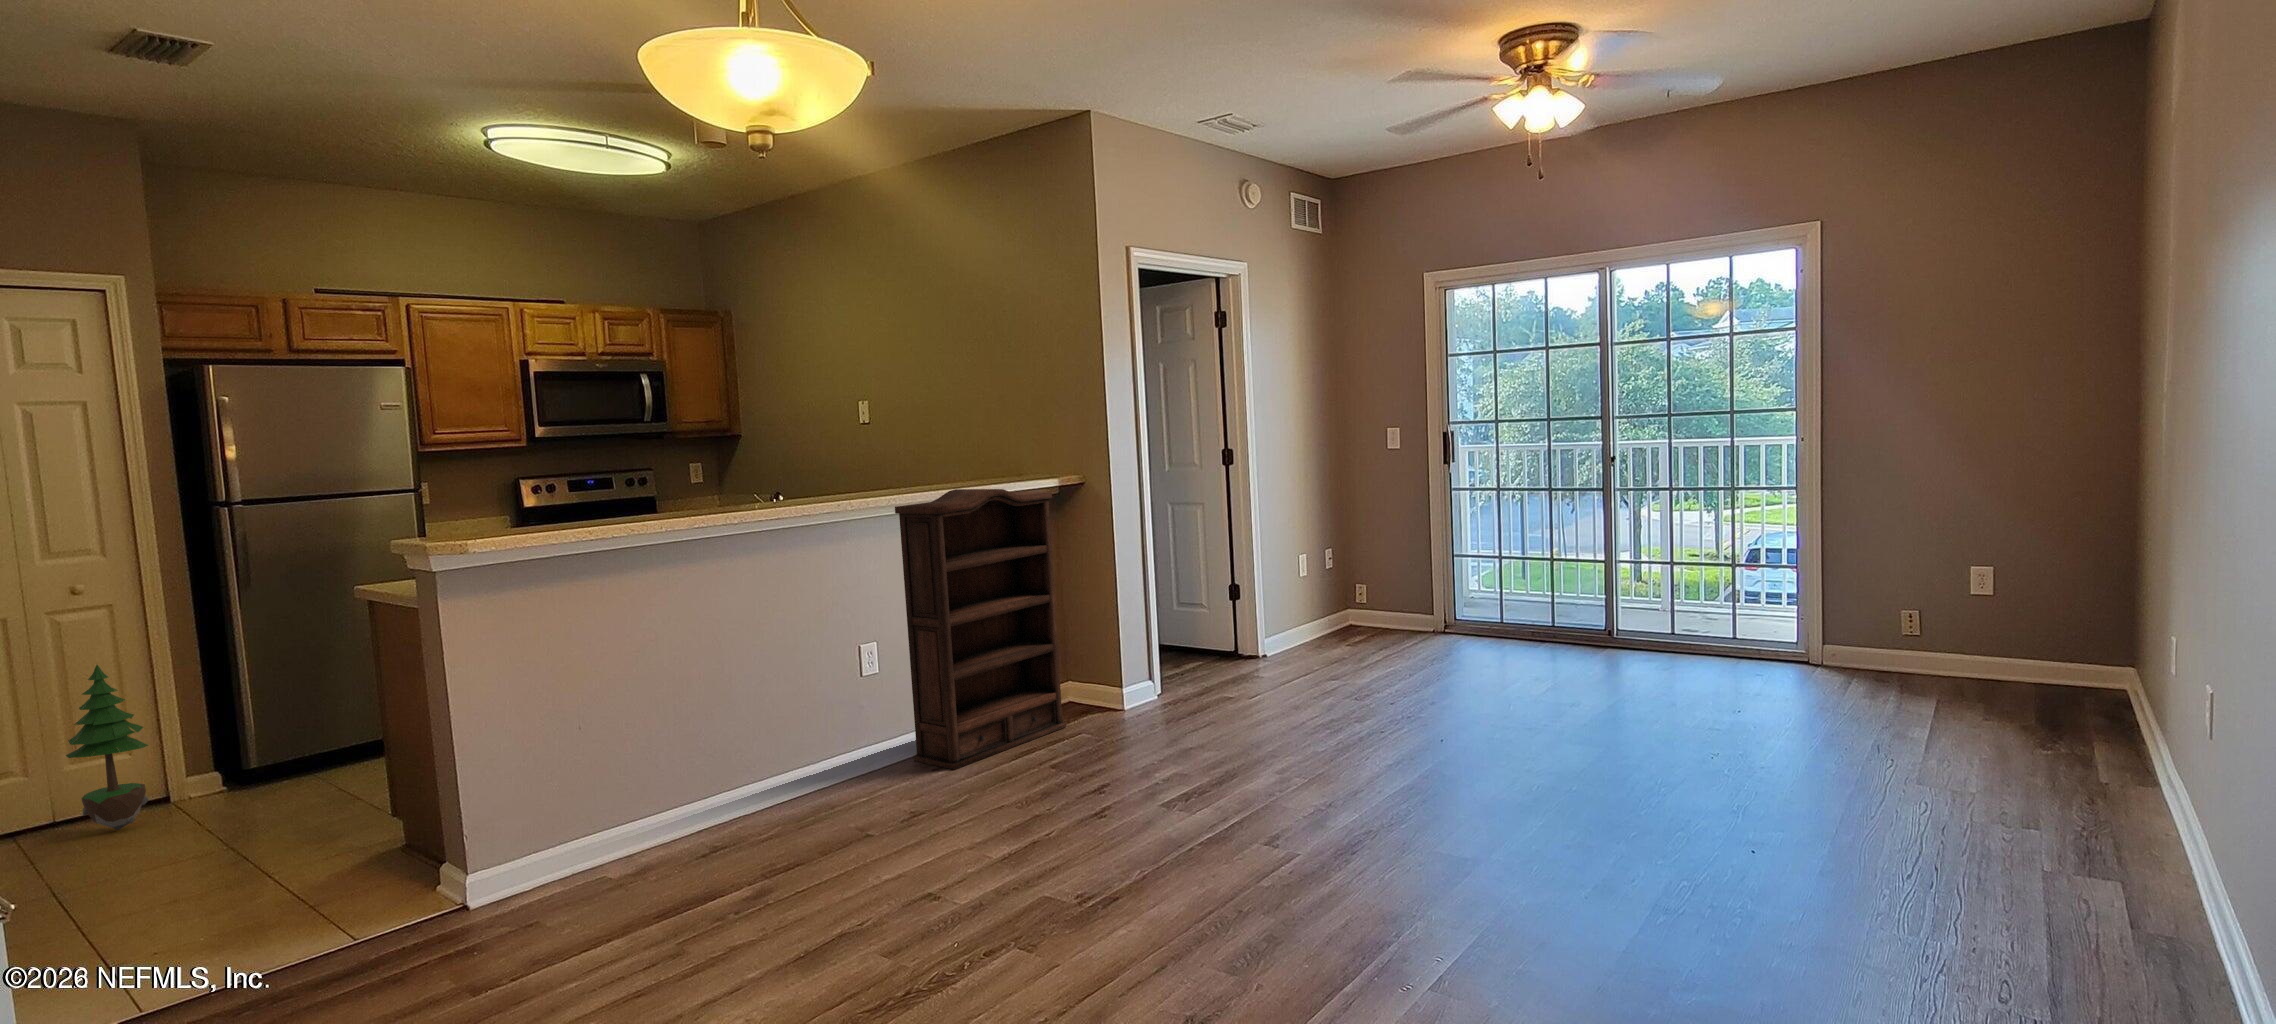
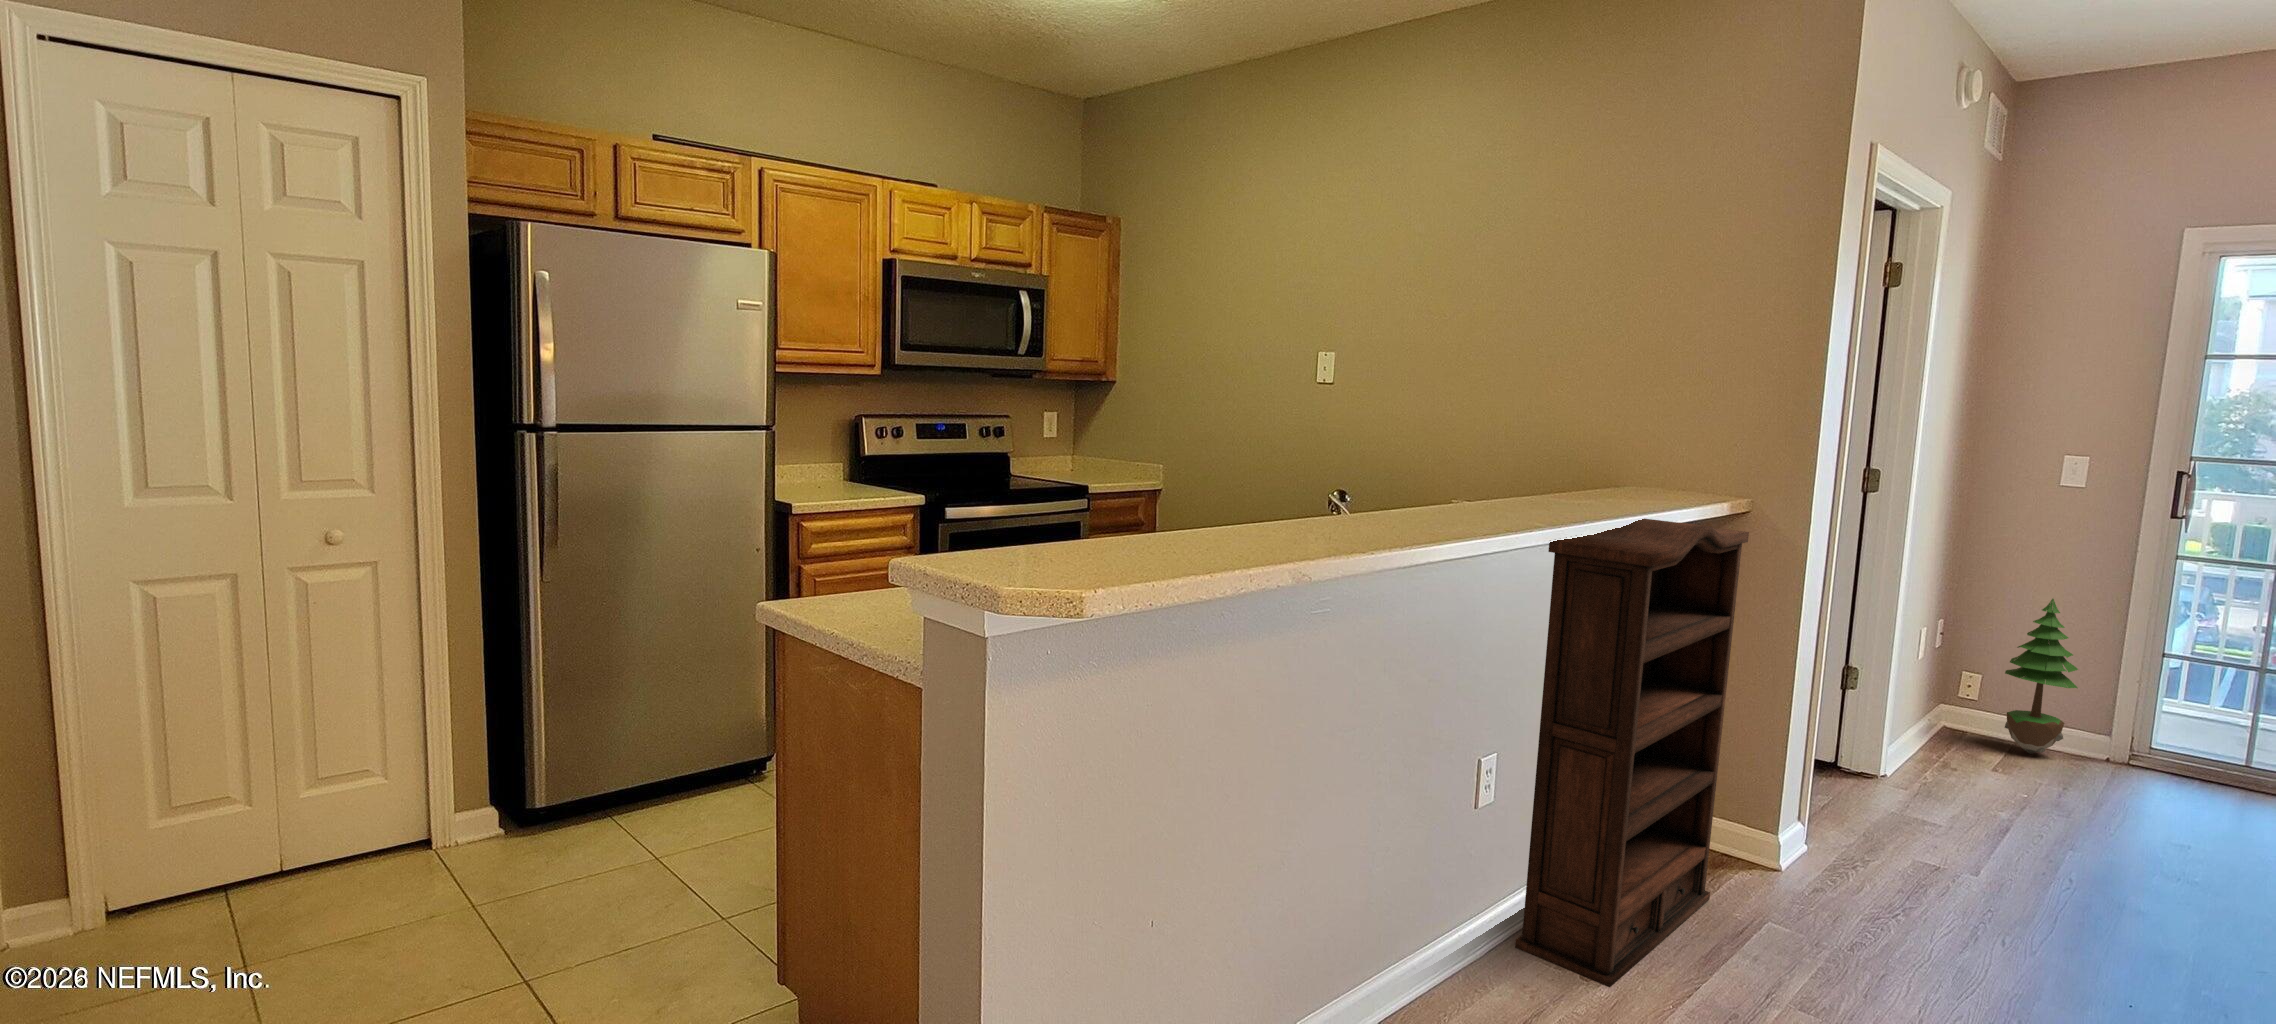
potted tree: present [66,665,148,830] -> present [2005,599,2078,754]

